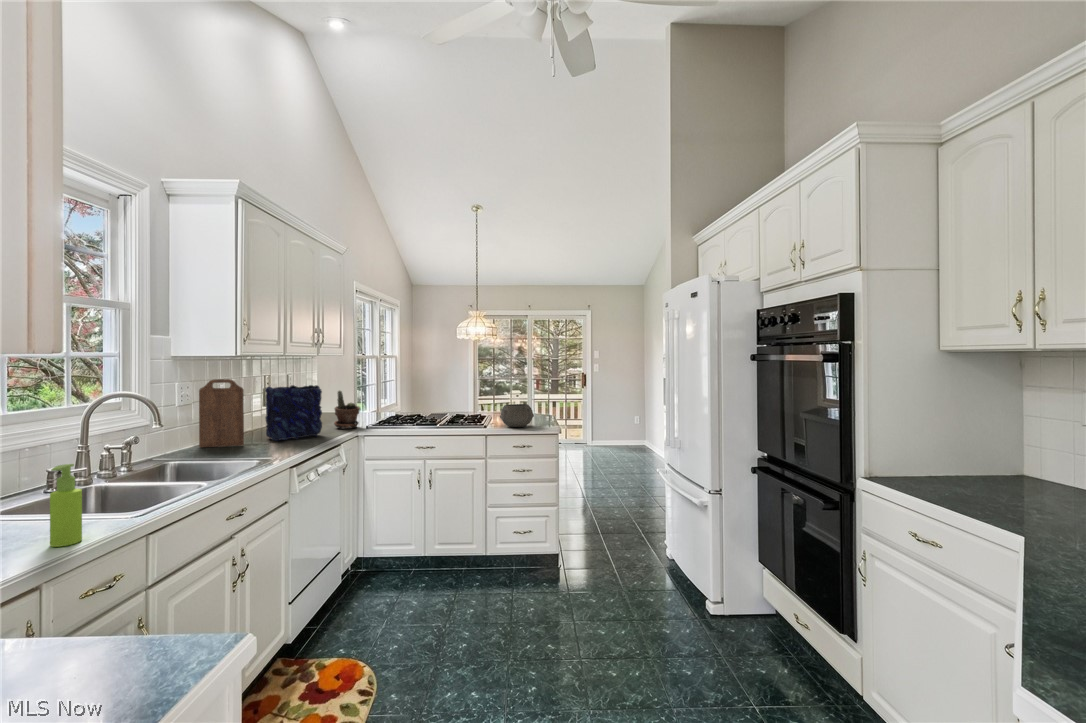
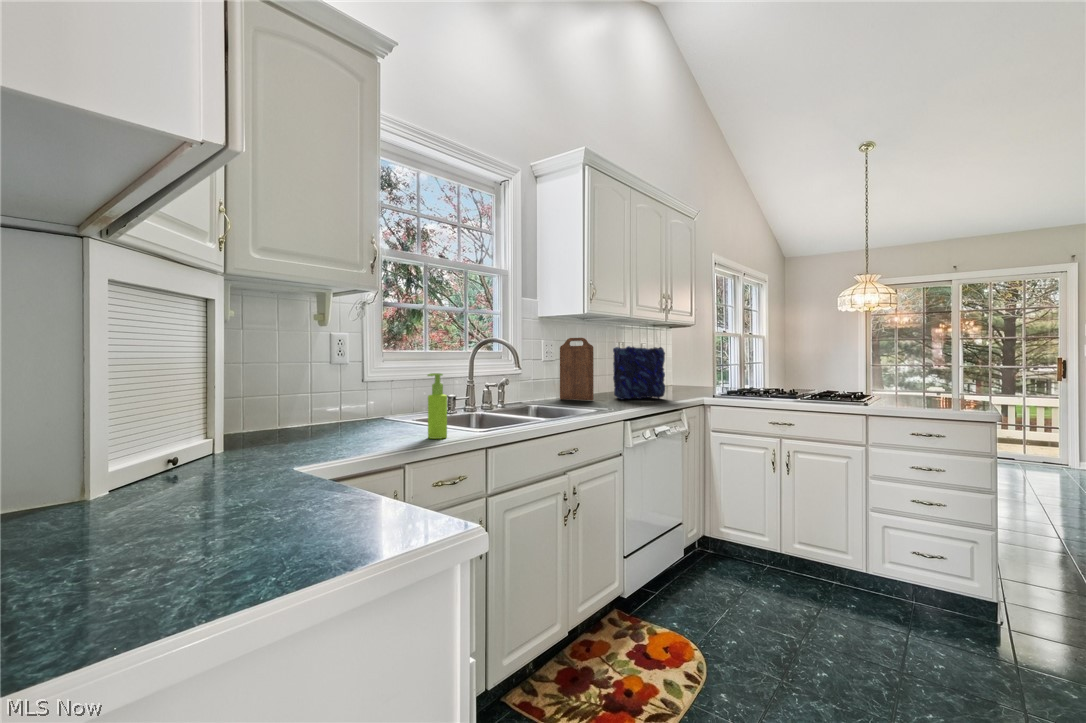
potted plant: present [334,391,360,429] -> none [680,355,707,396]
bowl: present [500,404,534,427] -> none [893,377,952,408]

